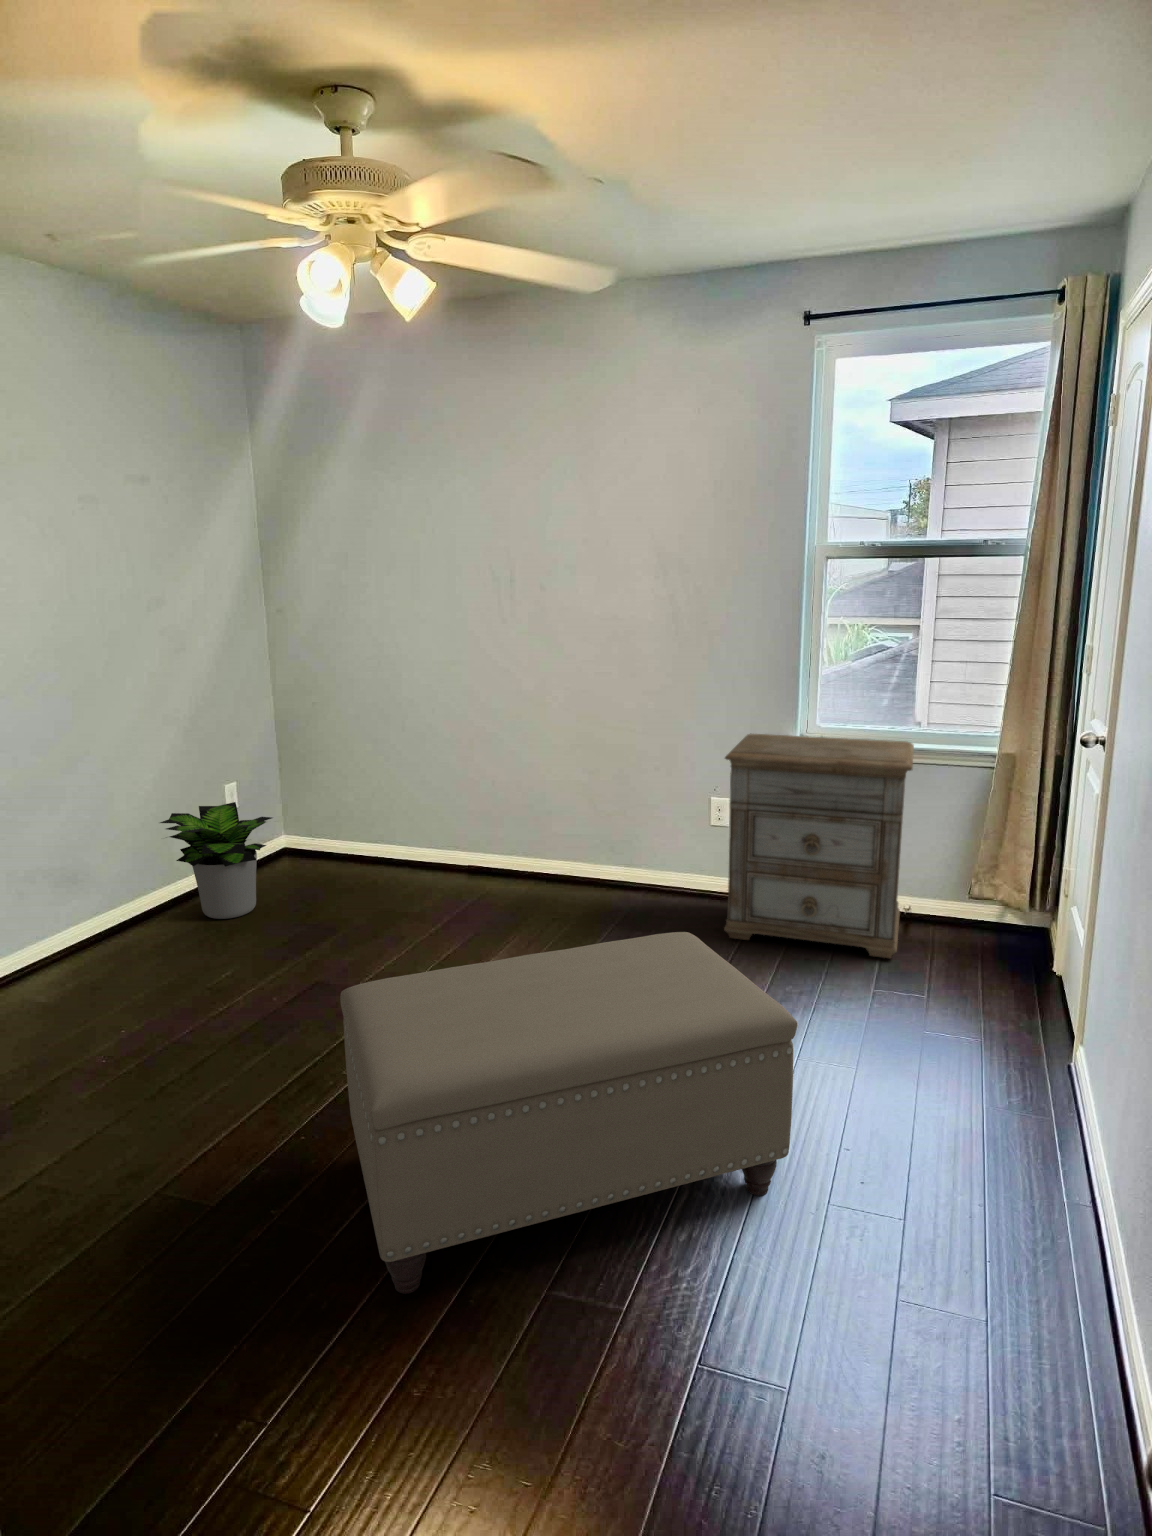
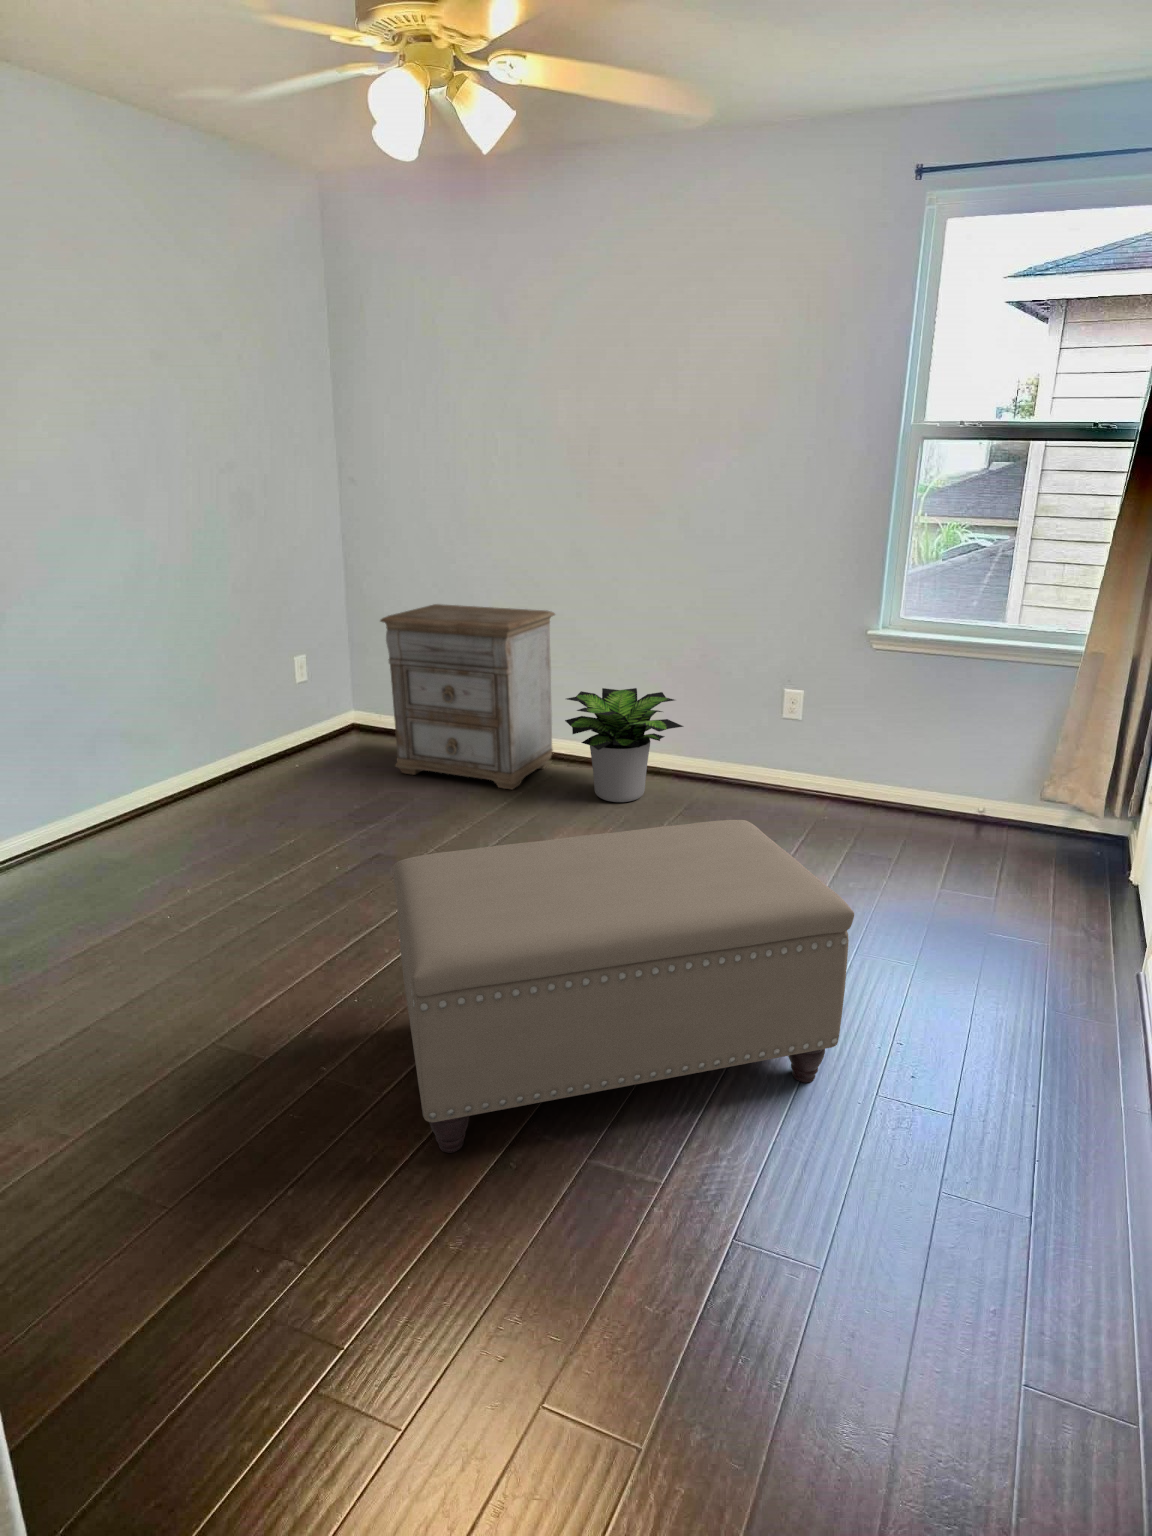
nightstand: present [724,734,914,958] -> present [380,604,555,789]
potted plant: present [160,802,272,919] -> present [565,688,683,802]

